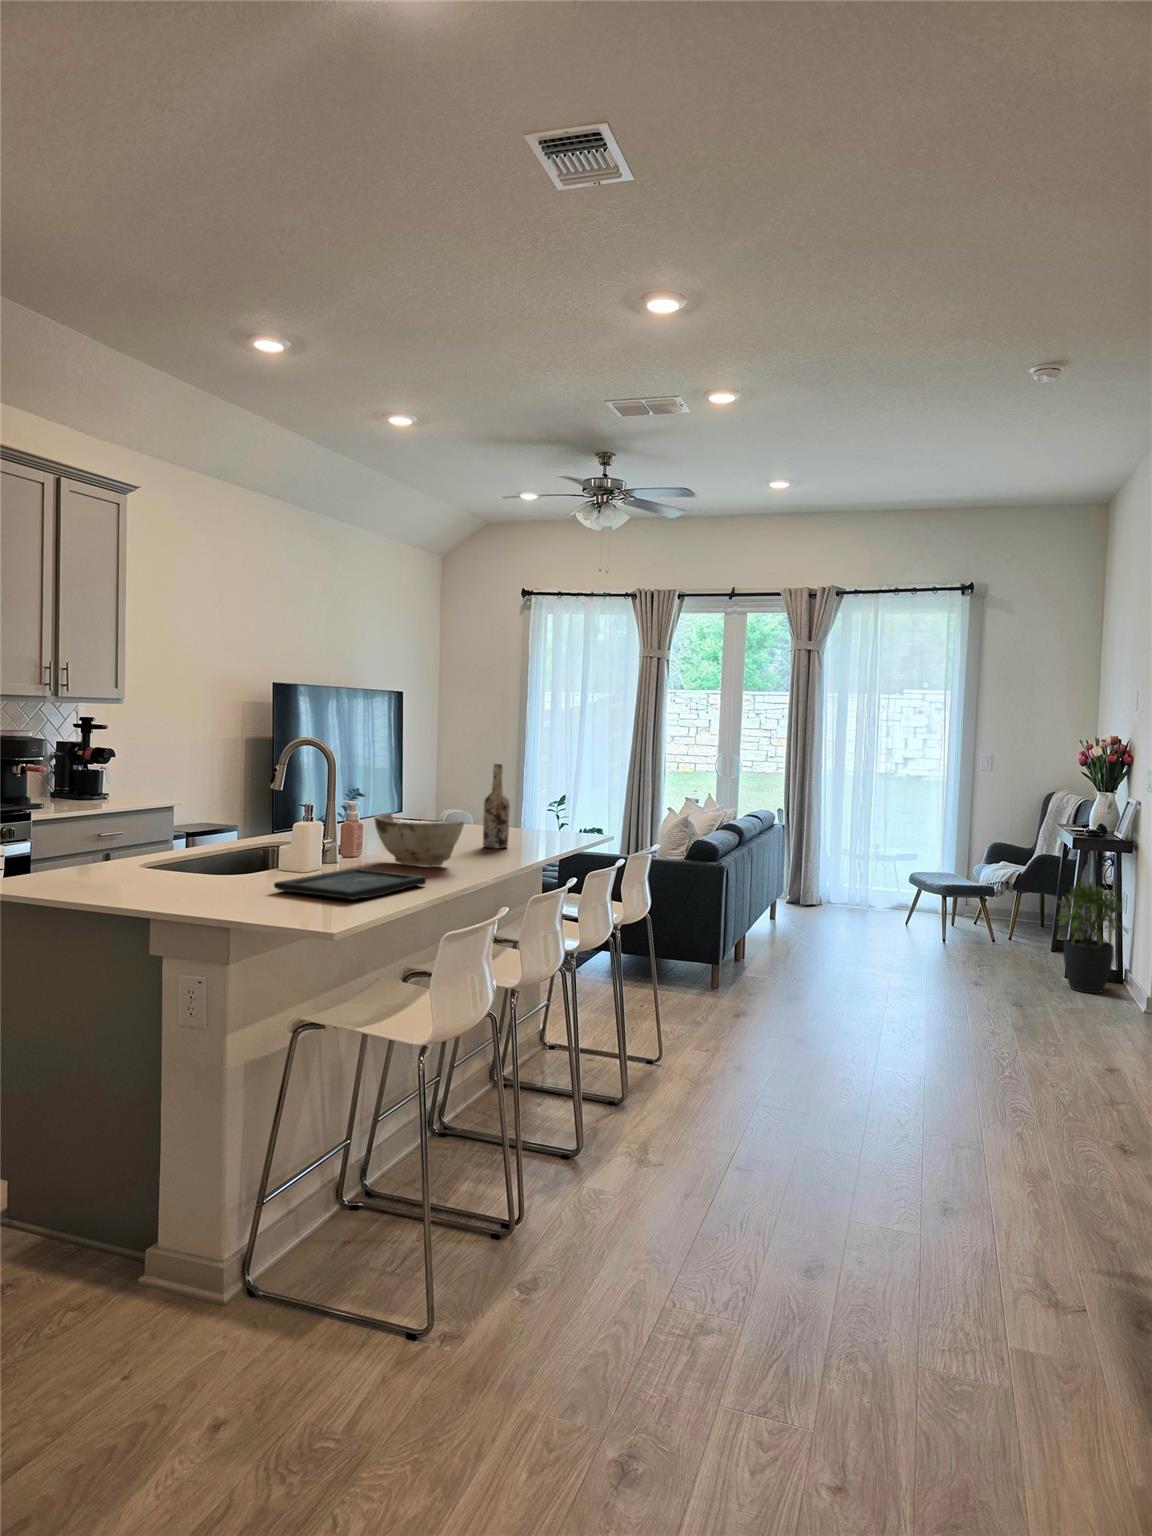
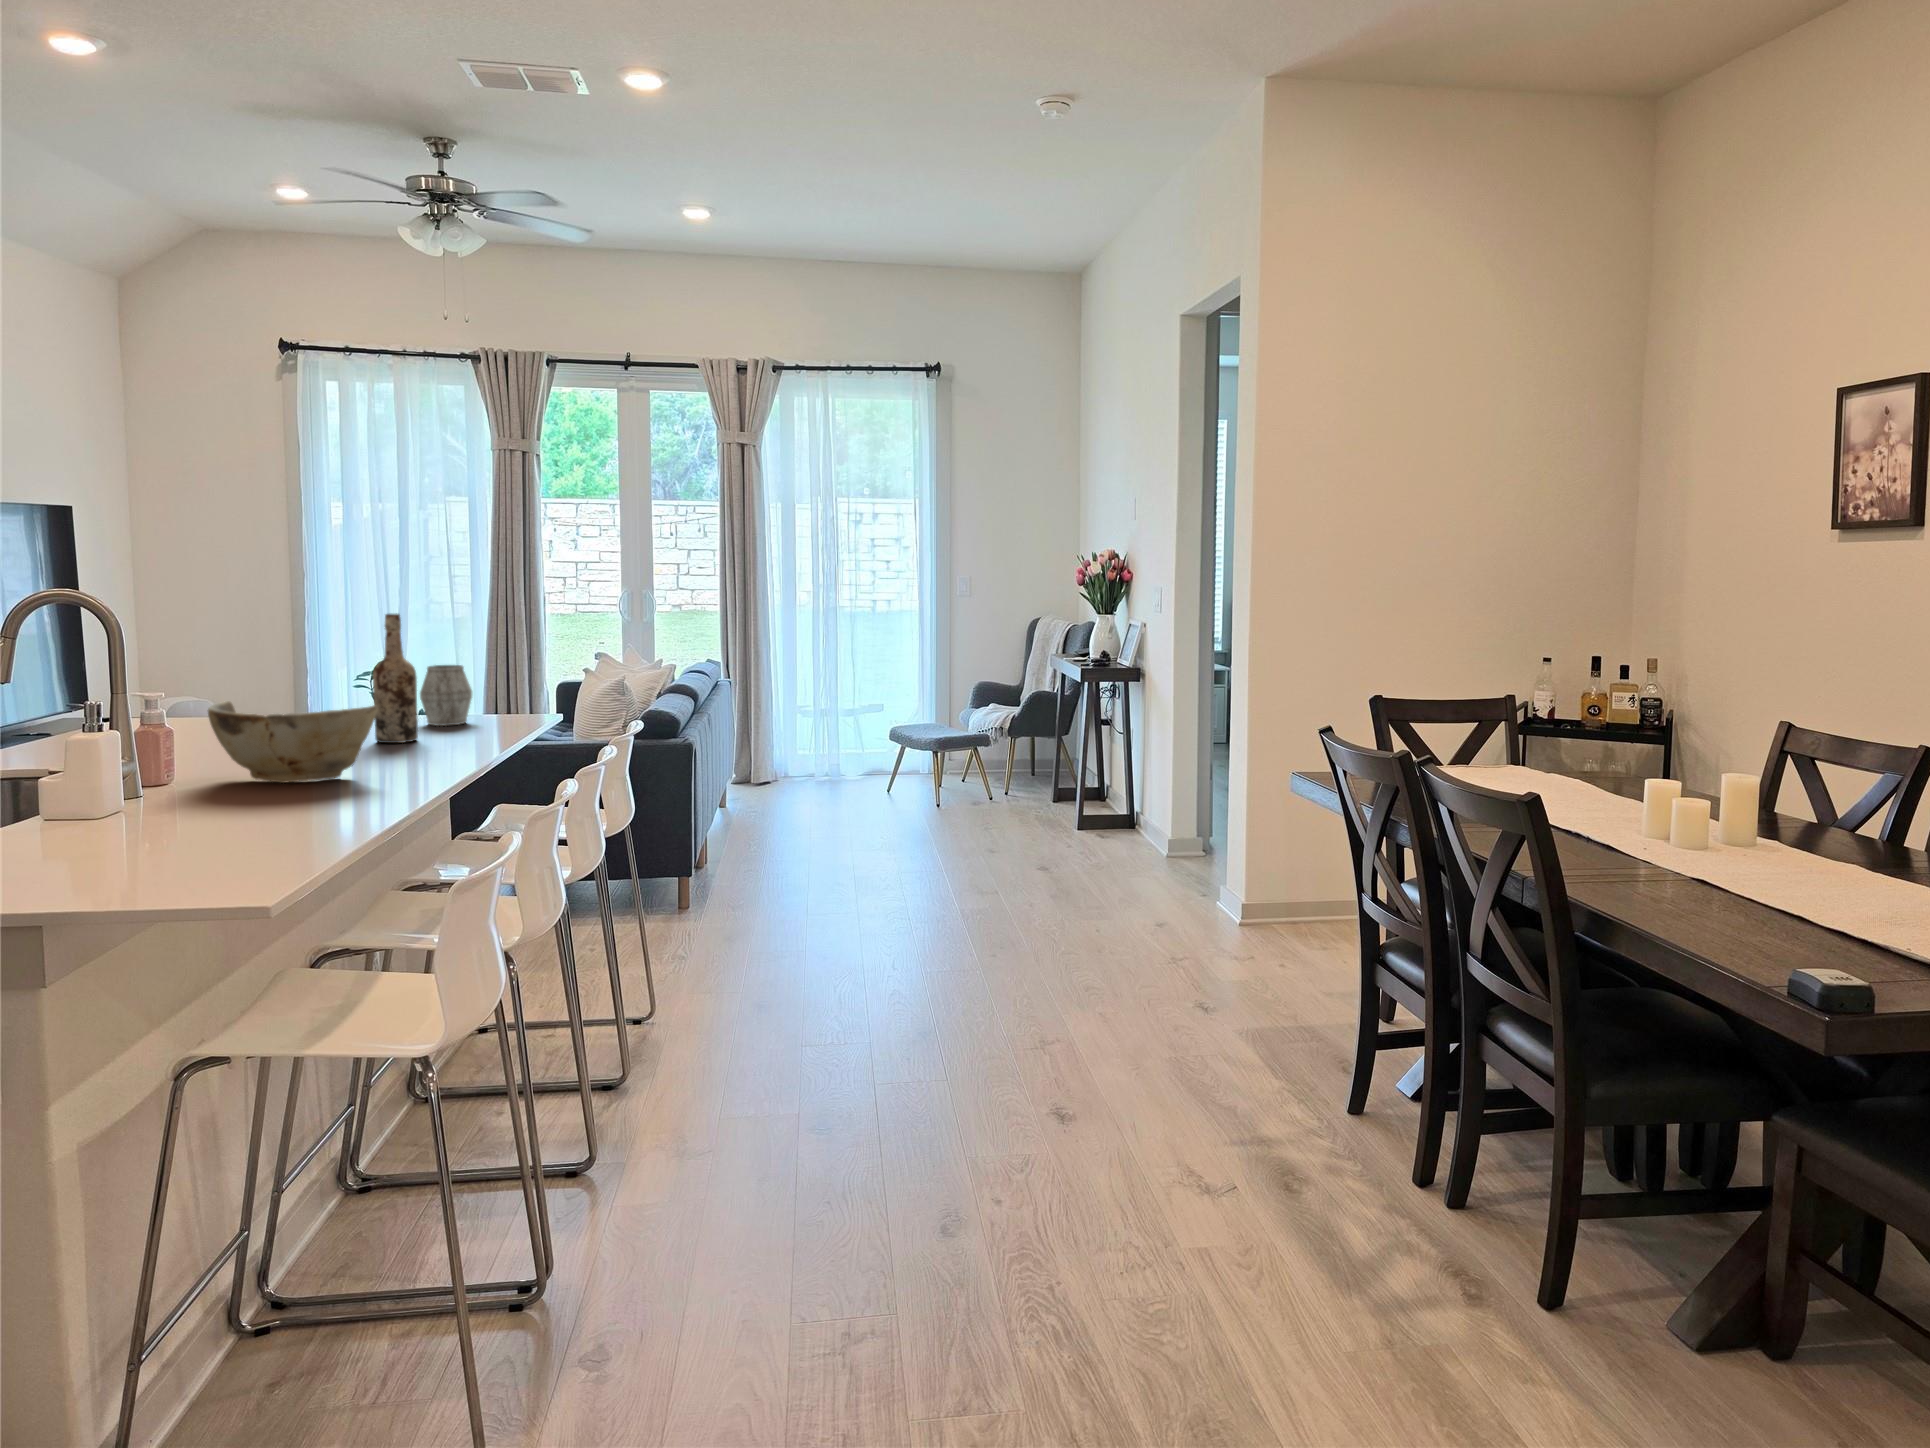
mug: none [520,800,552,840] -> present [420,665,472,726]
tray: present [274,868,426,899] -> none [76,795,349,847]
potted plant: present [1057,880,1128,993] -> none [1069,716,1154,846]

